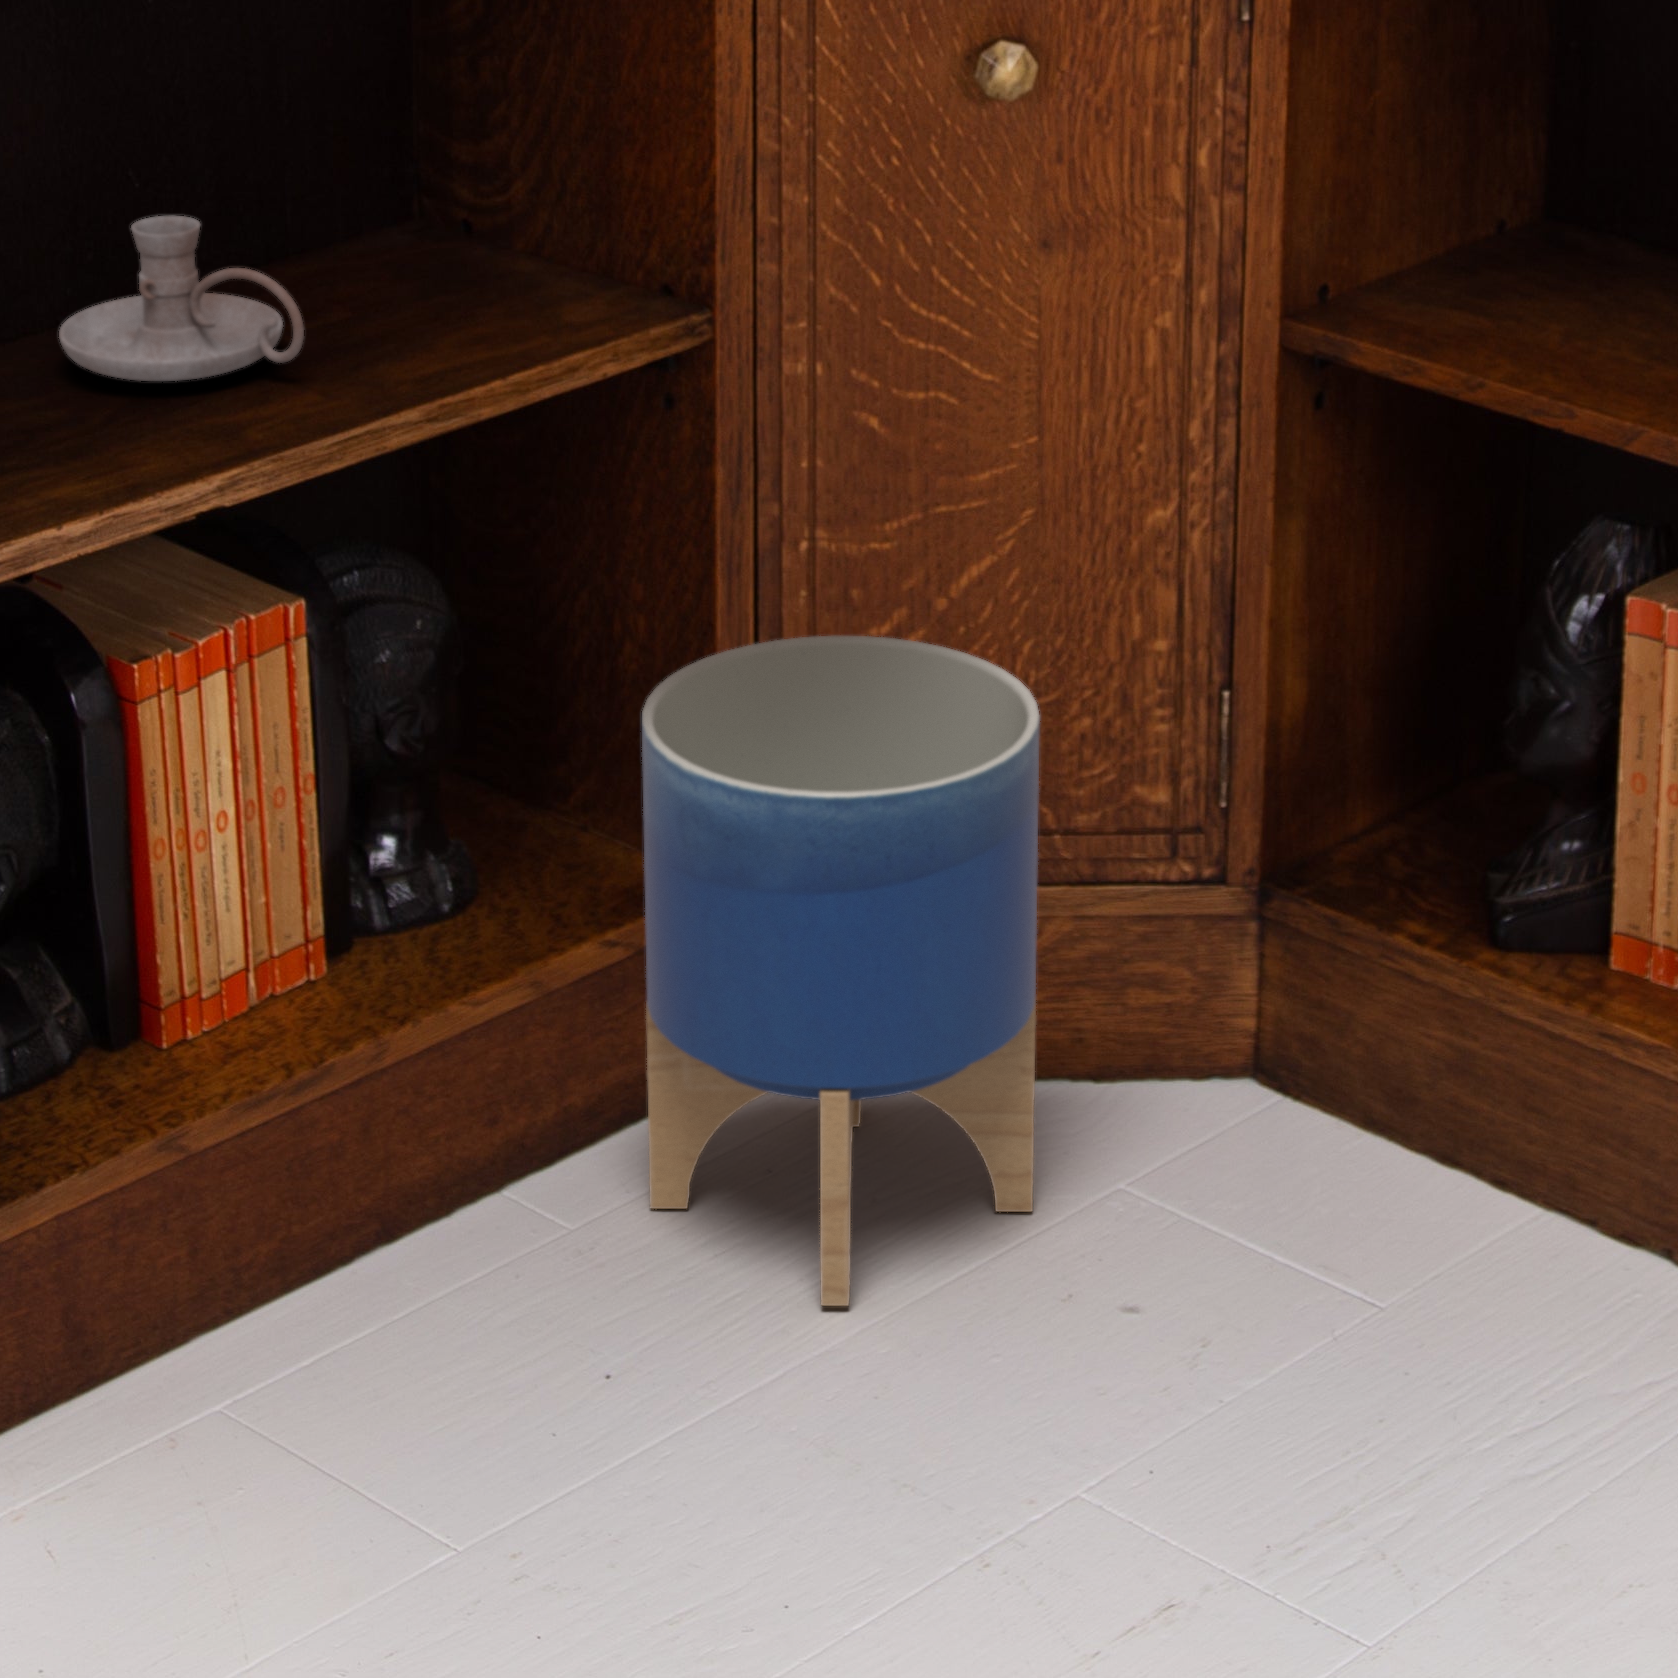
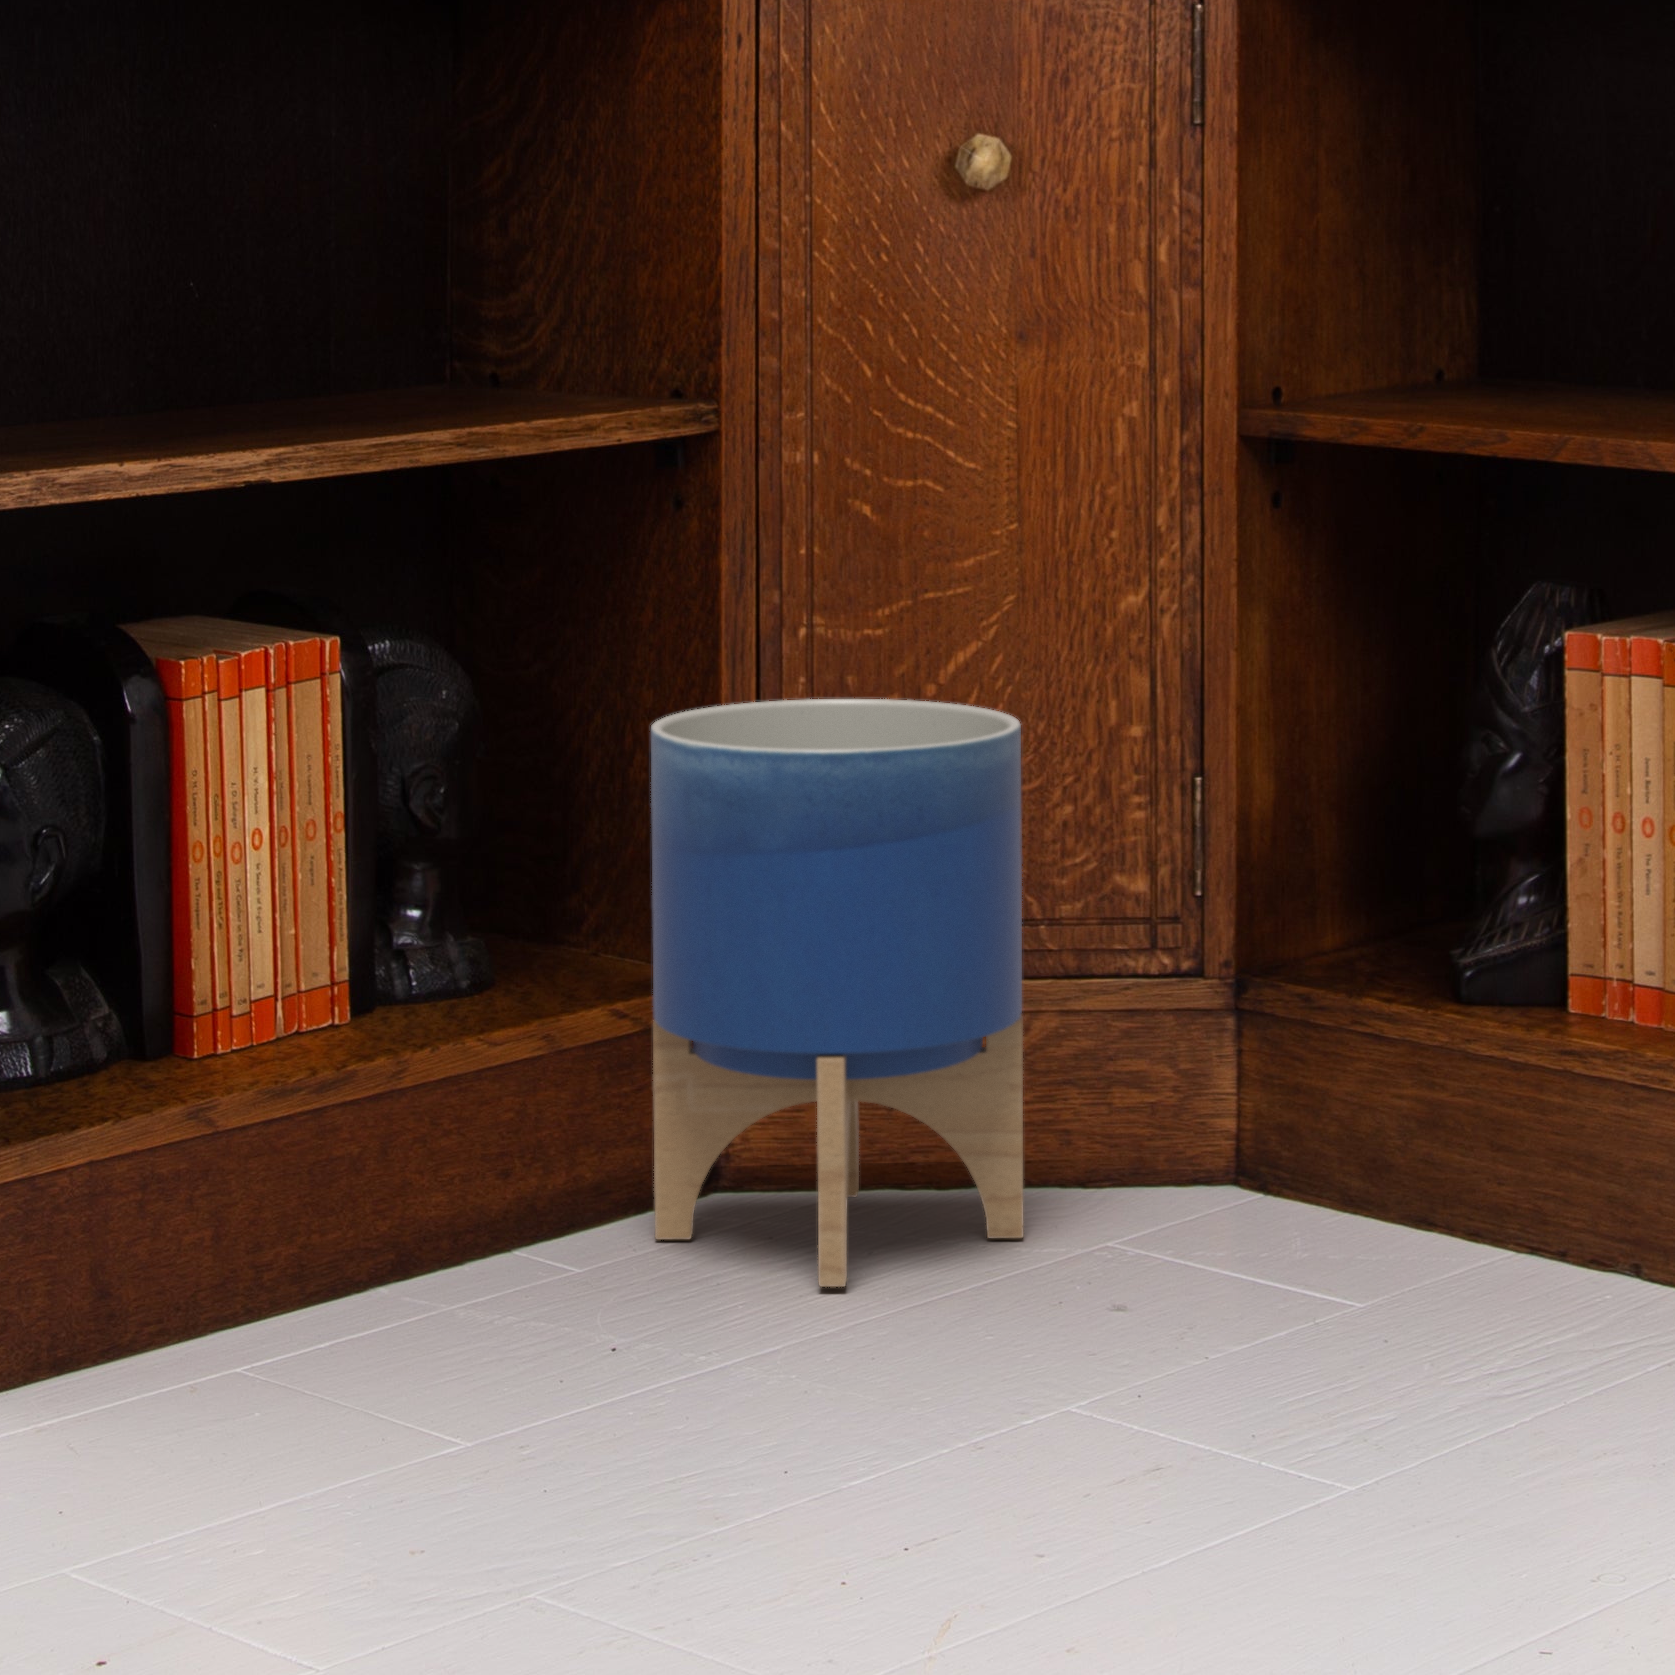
candle holder: present [59,216,304,381] -> none [124,298,347,433]

